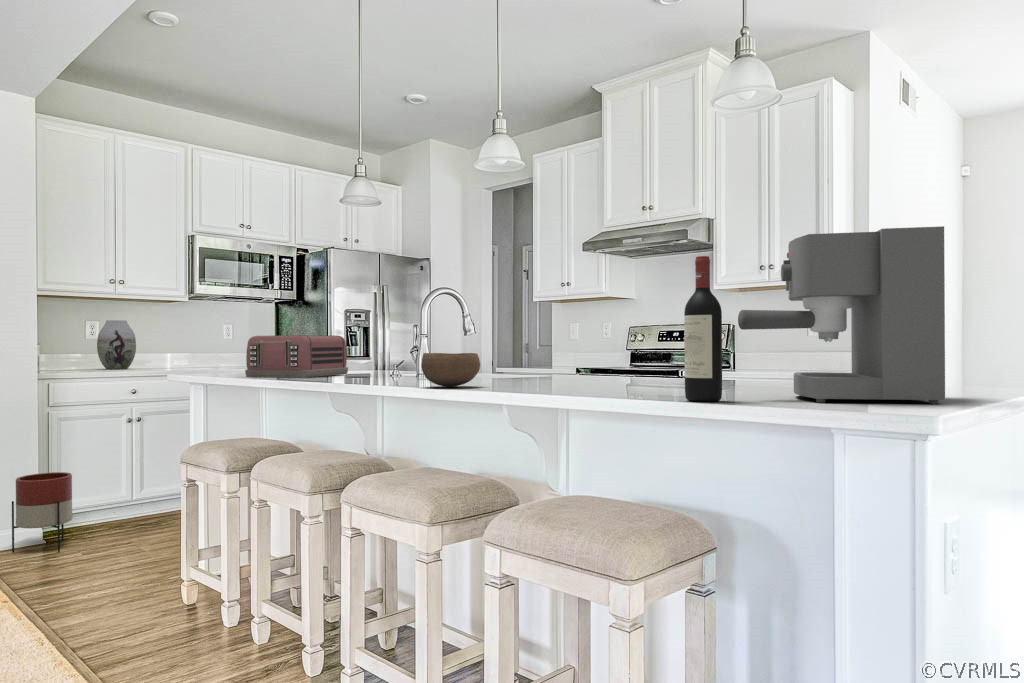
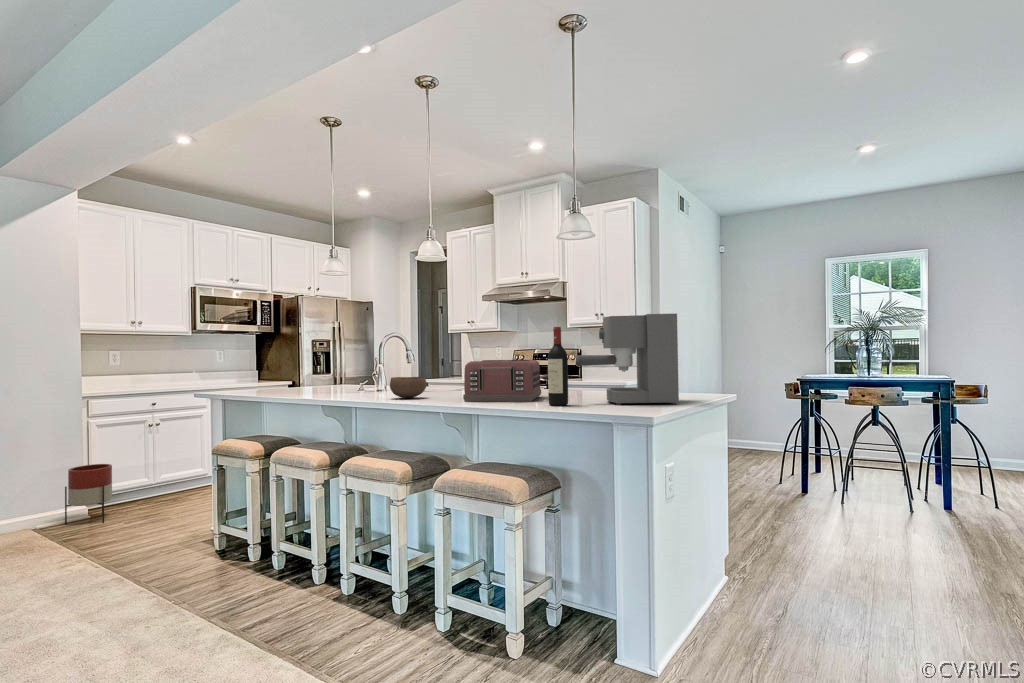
vase: present [97,320,136,369] -> none [121,350,152,386]
toaster: present [245,335,348,378] -> present [463,360,541,402]

